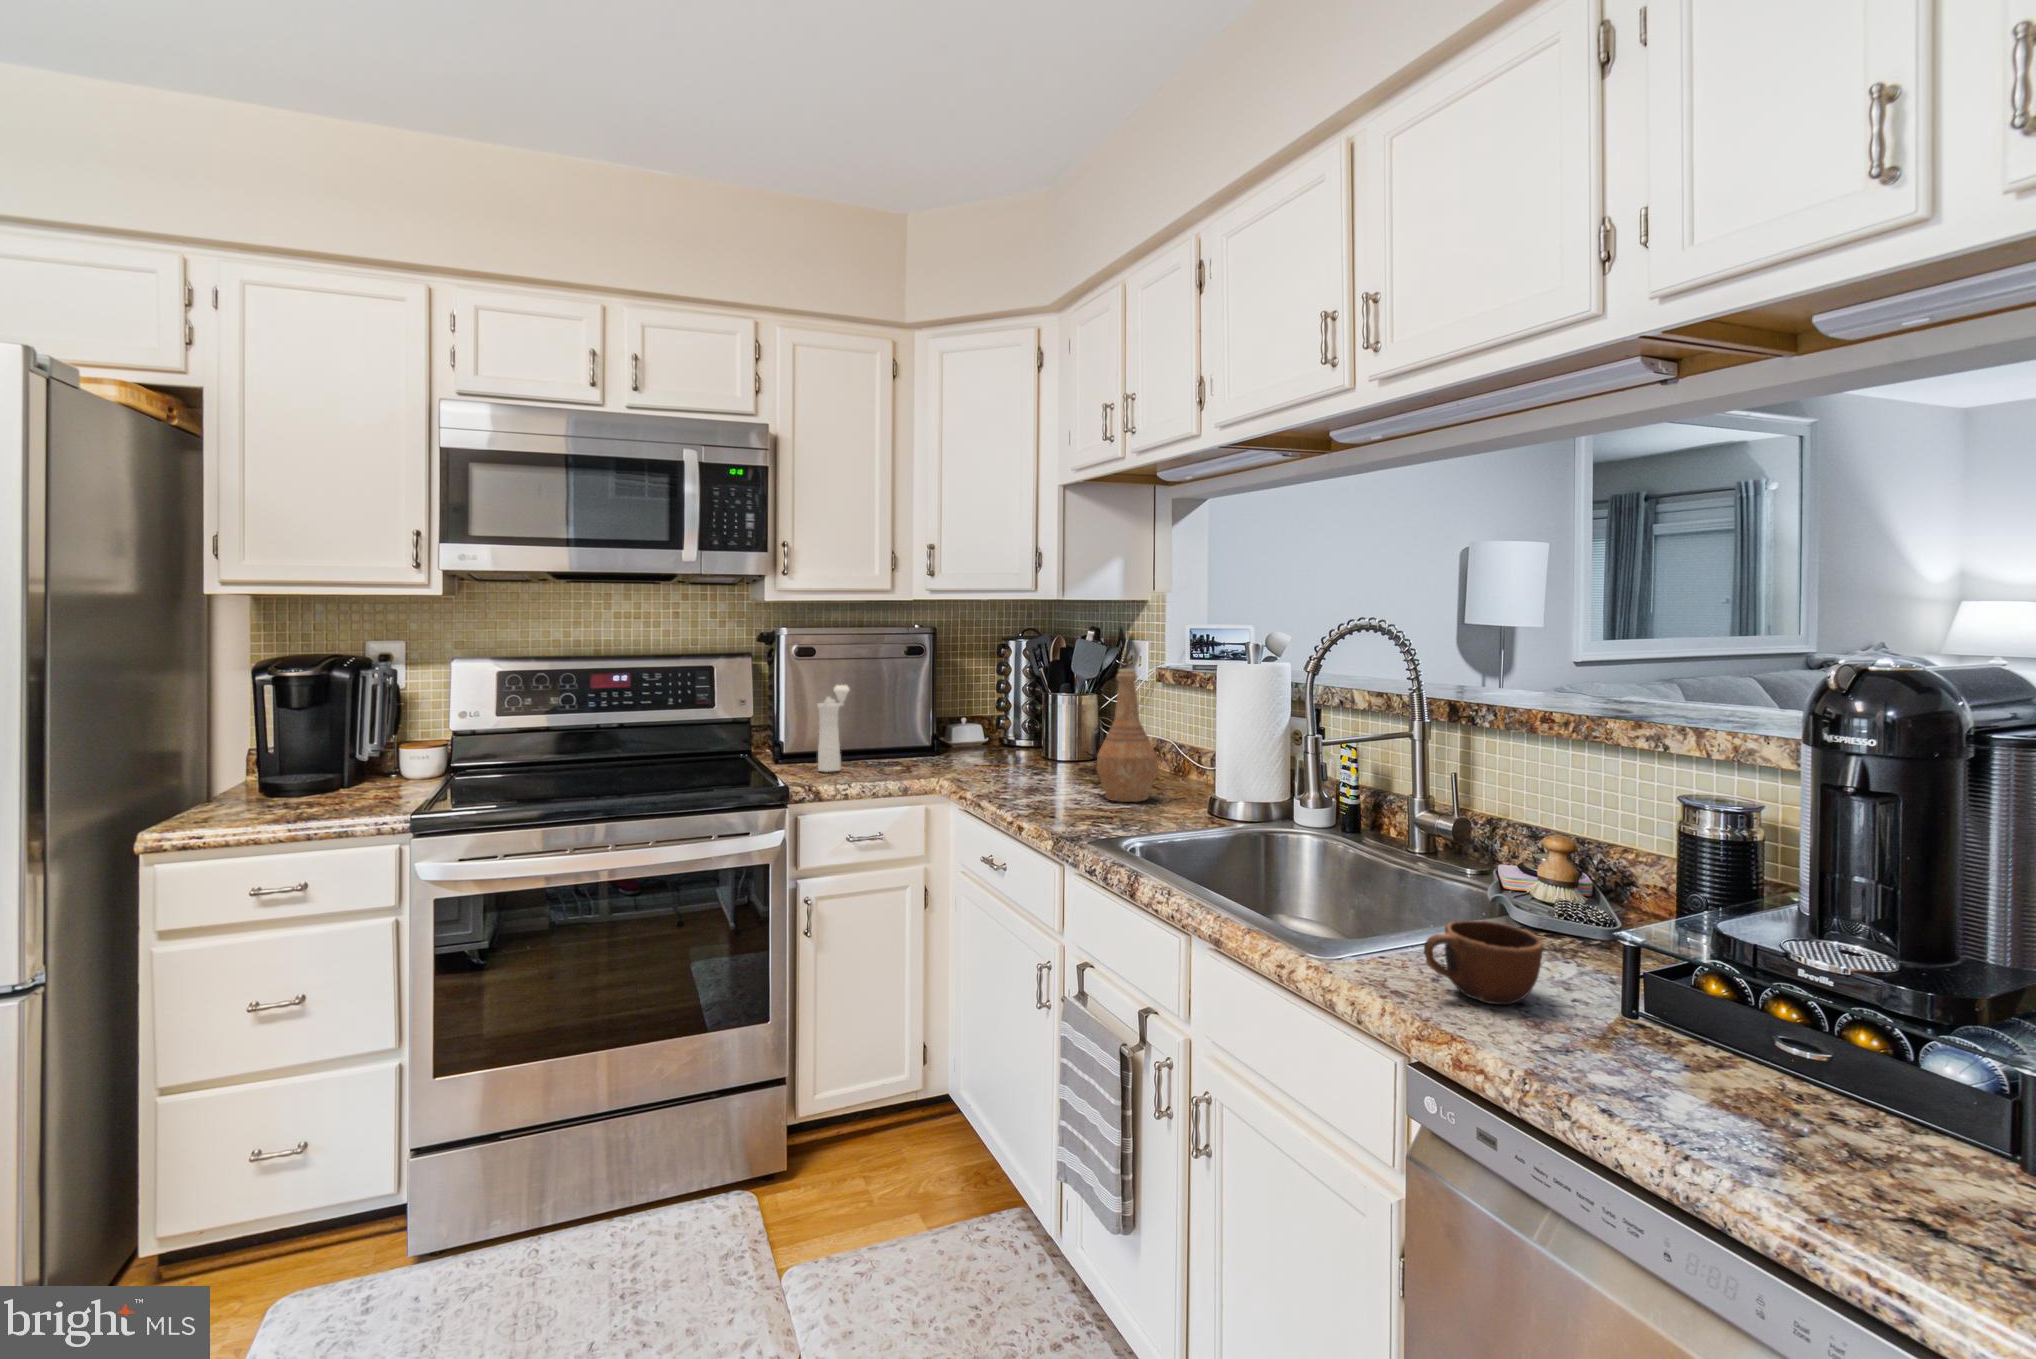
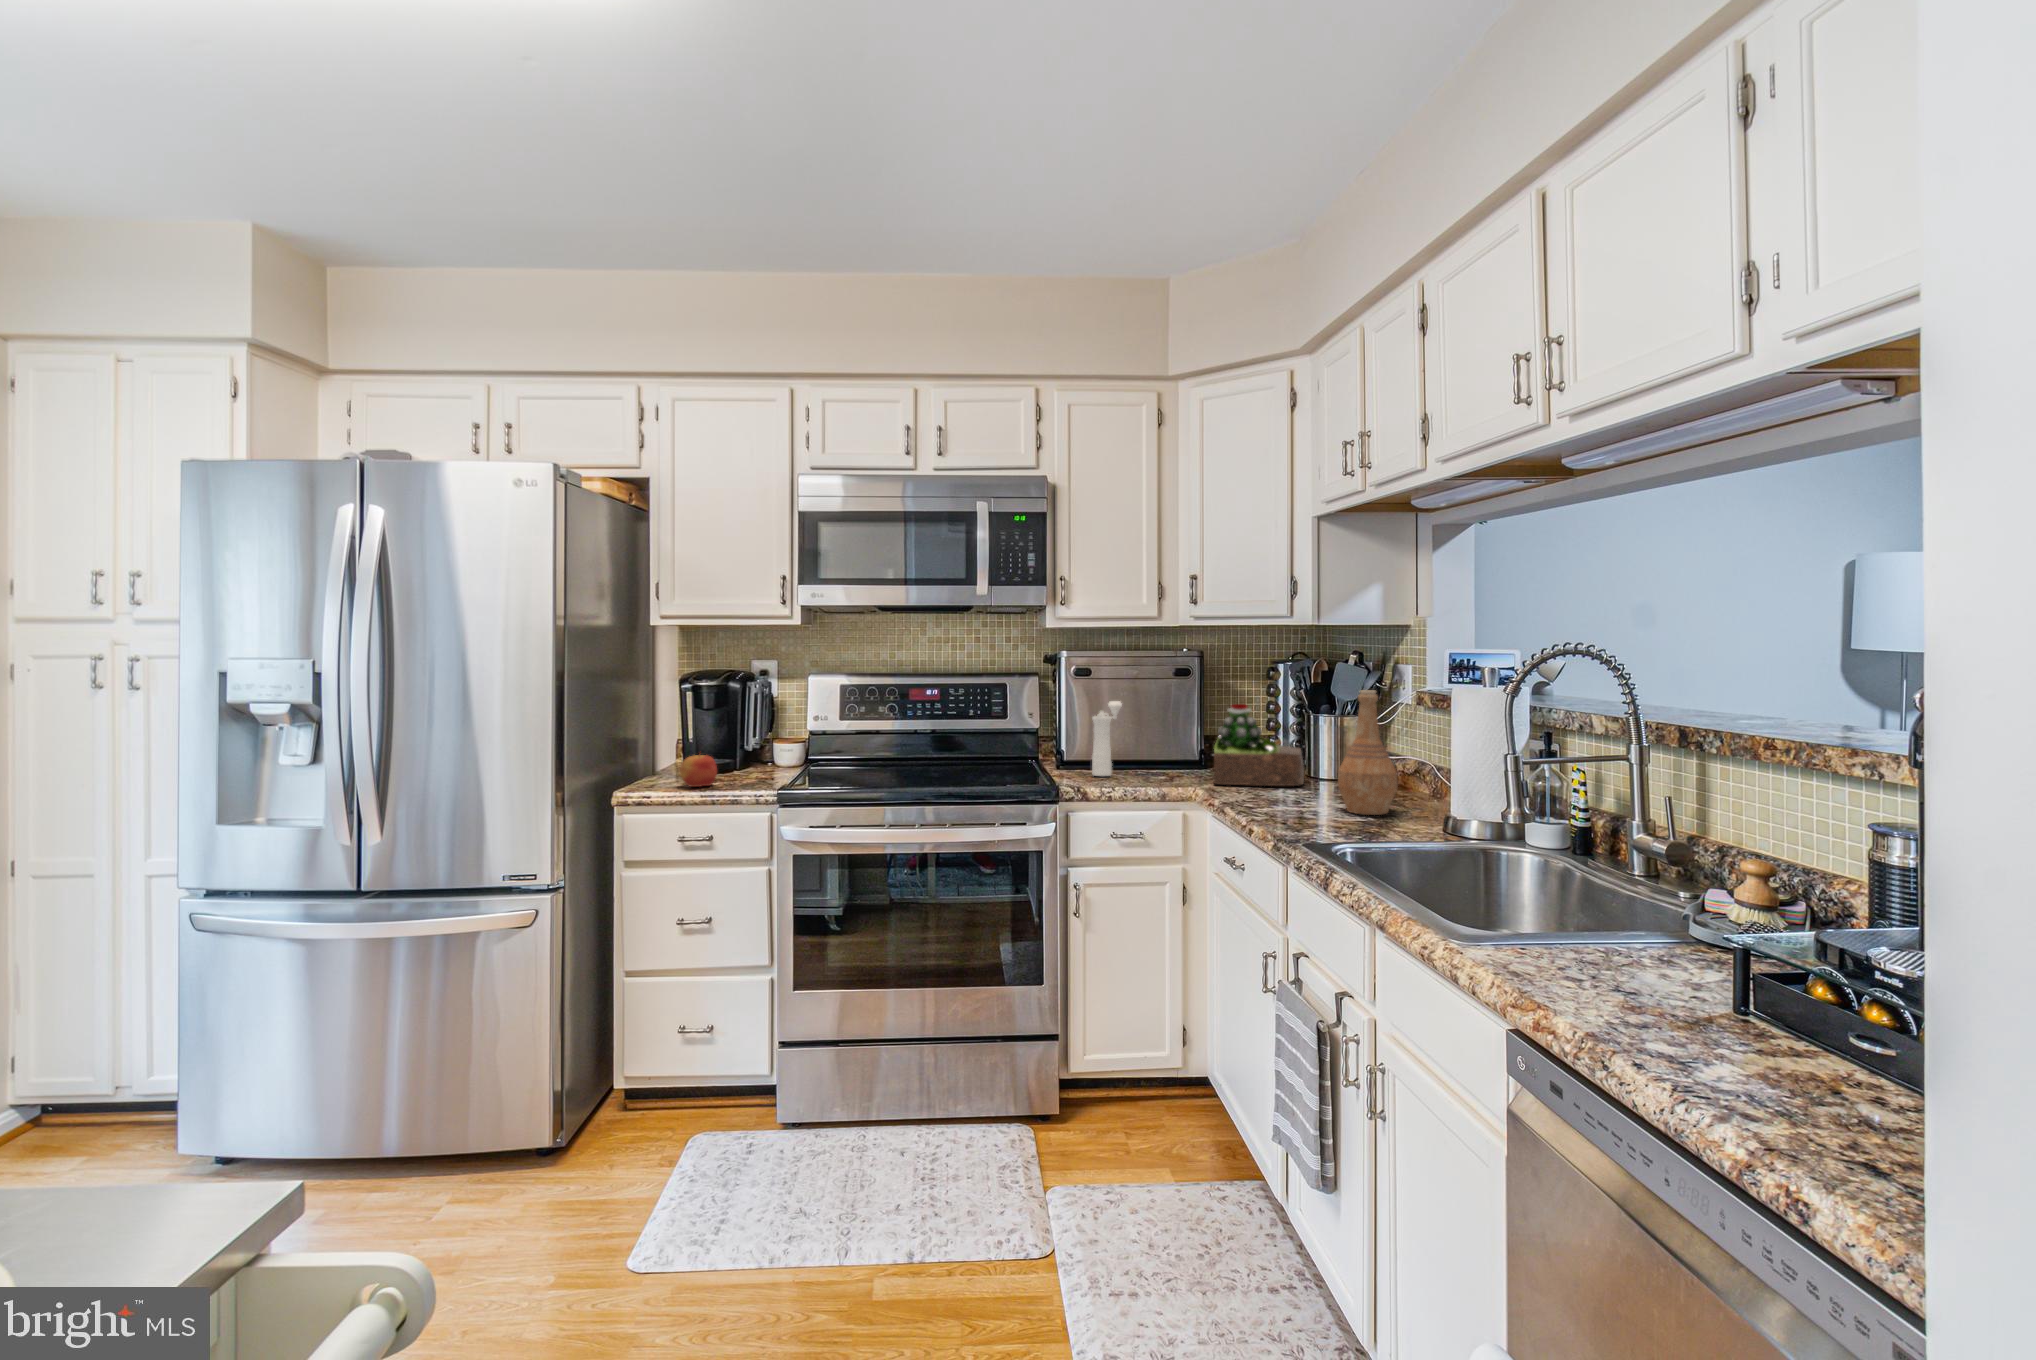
succulent plant: none [956,686,1049,775] -> present [1214,704,1304,786]
apple: none [254,764,314,812] -> present [680,754,717,787]
mug: present [1424,920,1543,1004] -> none [1545,919,1661,994]

